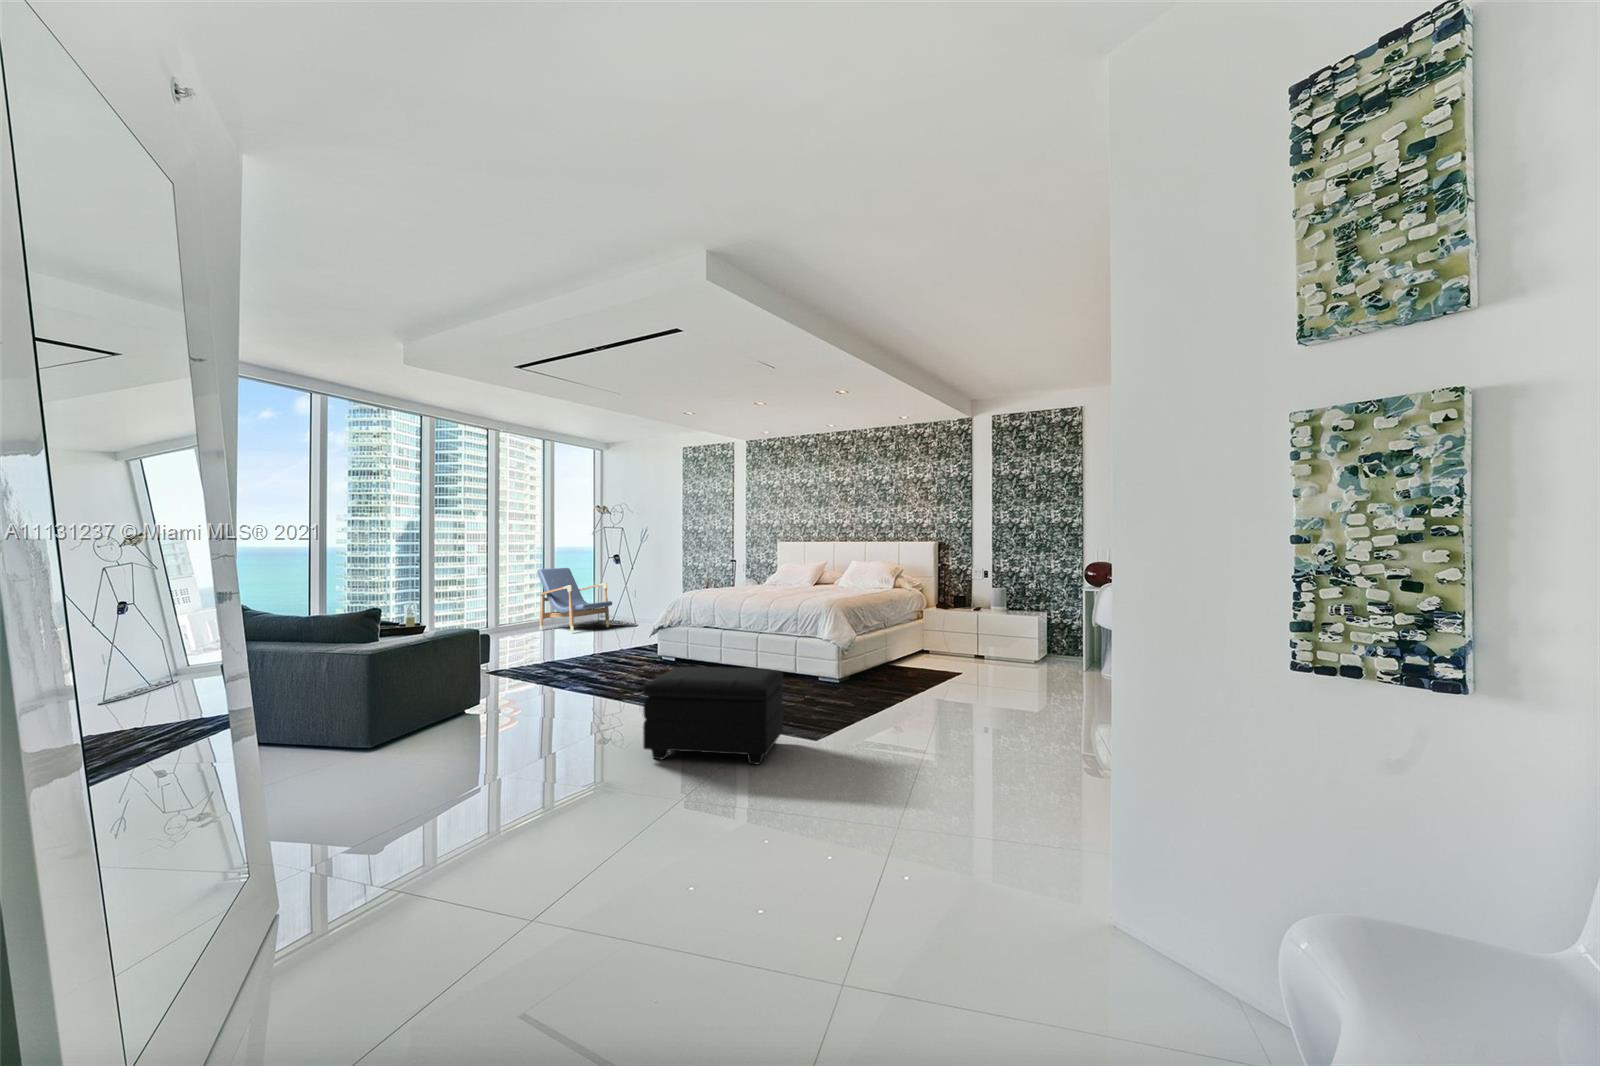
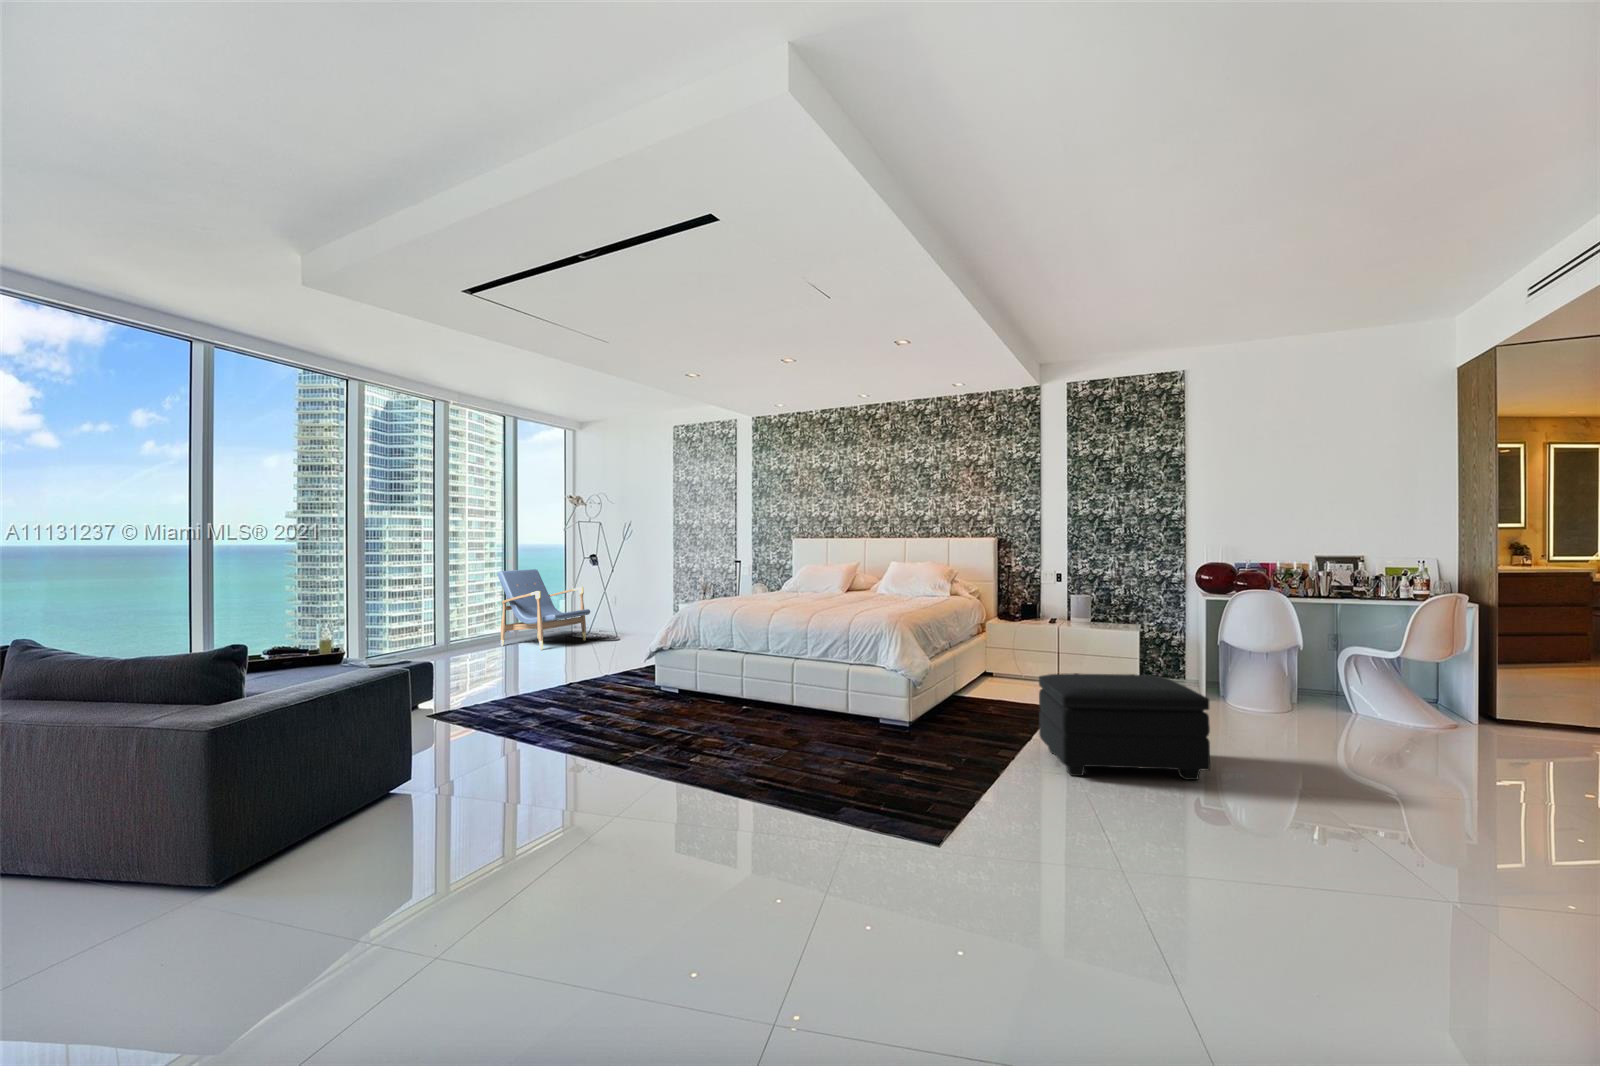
footstool: present [643,667,783,764] -> present [1039,673,1210,780]

